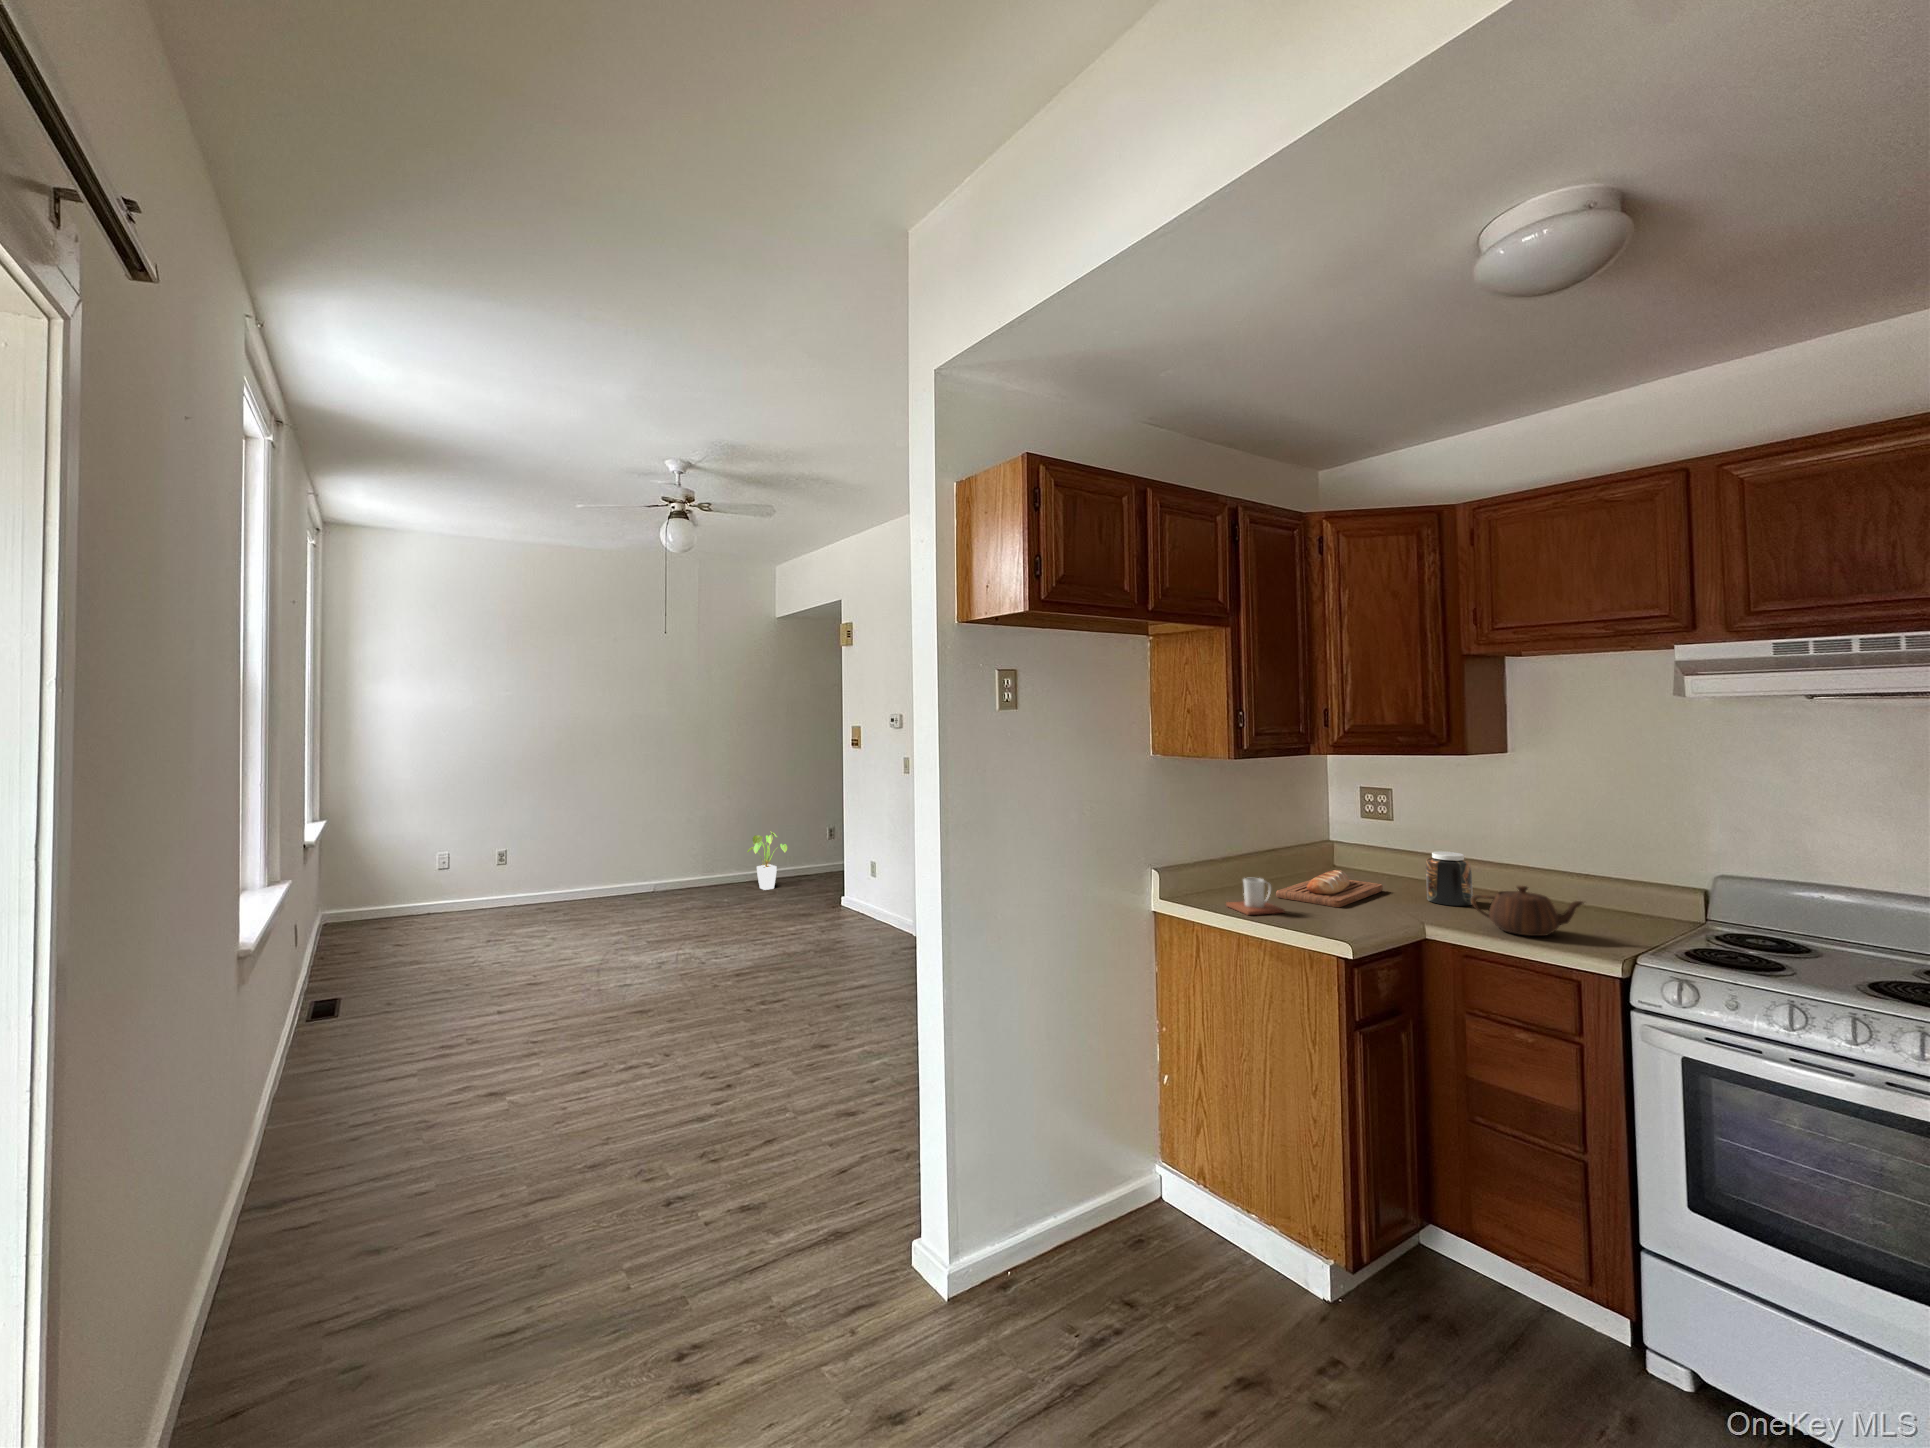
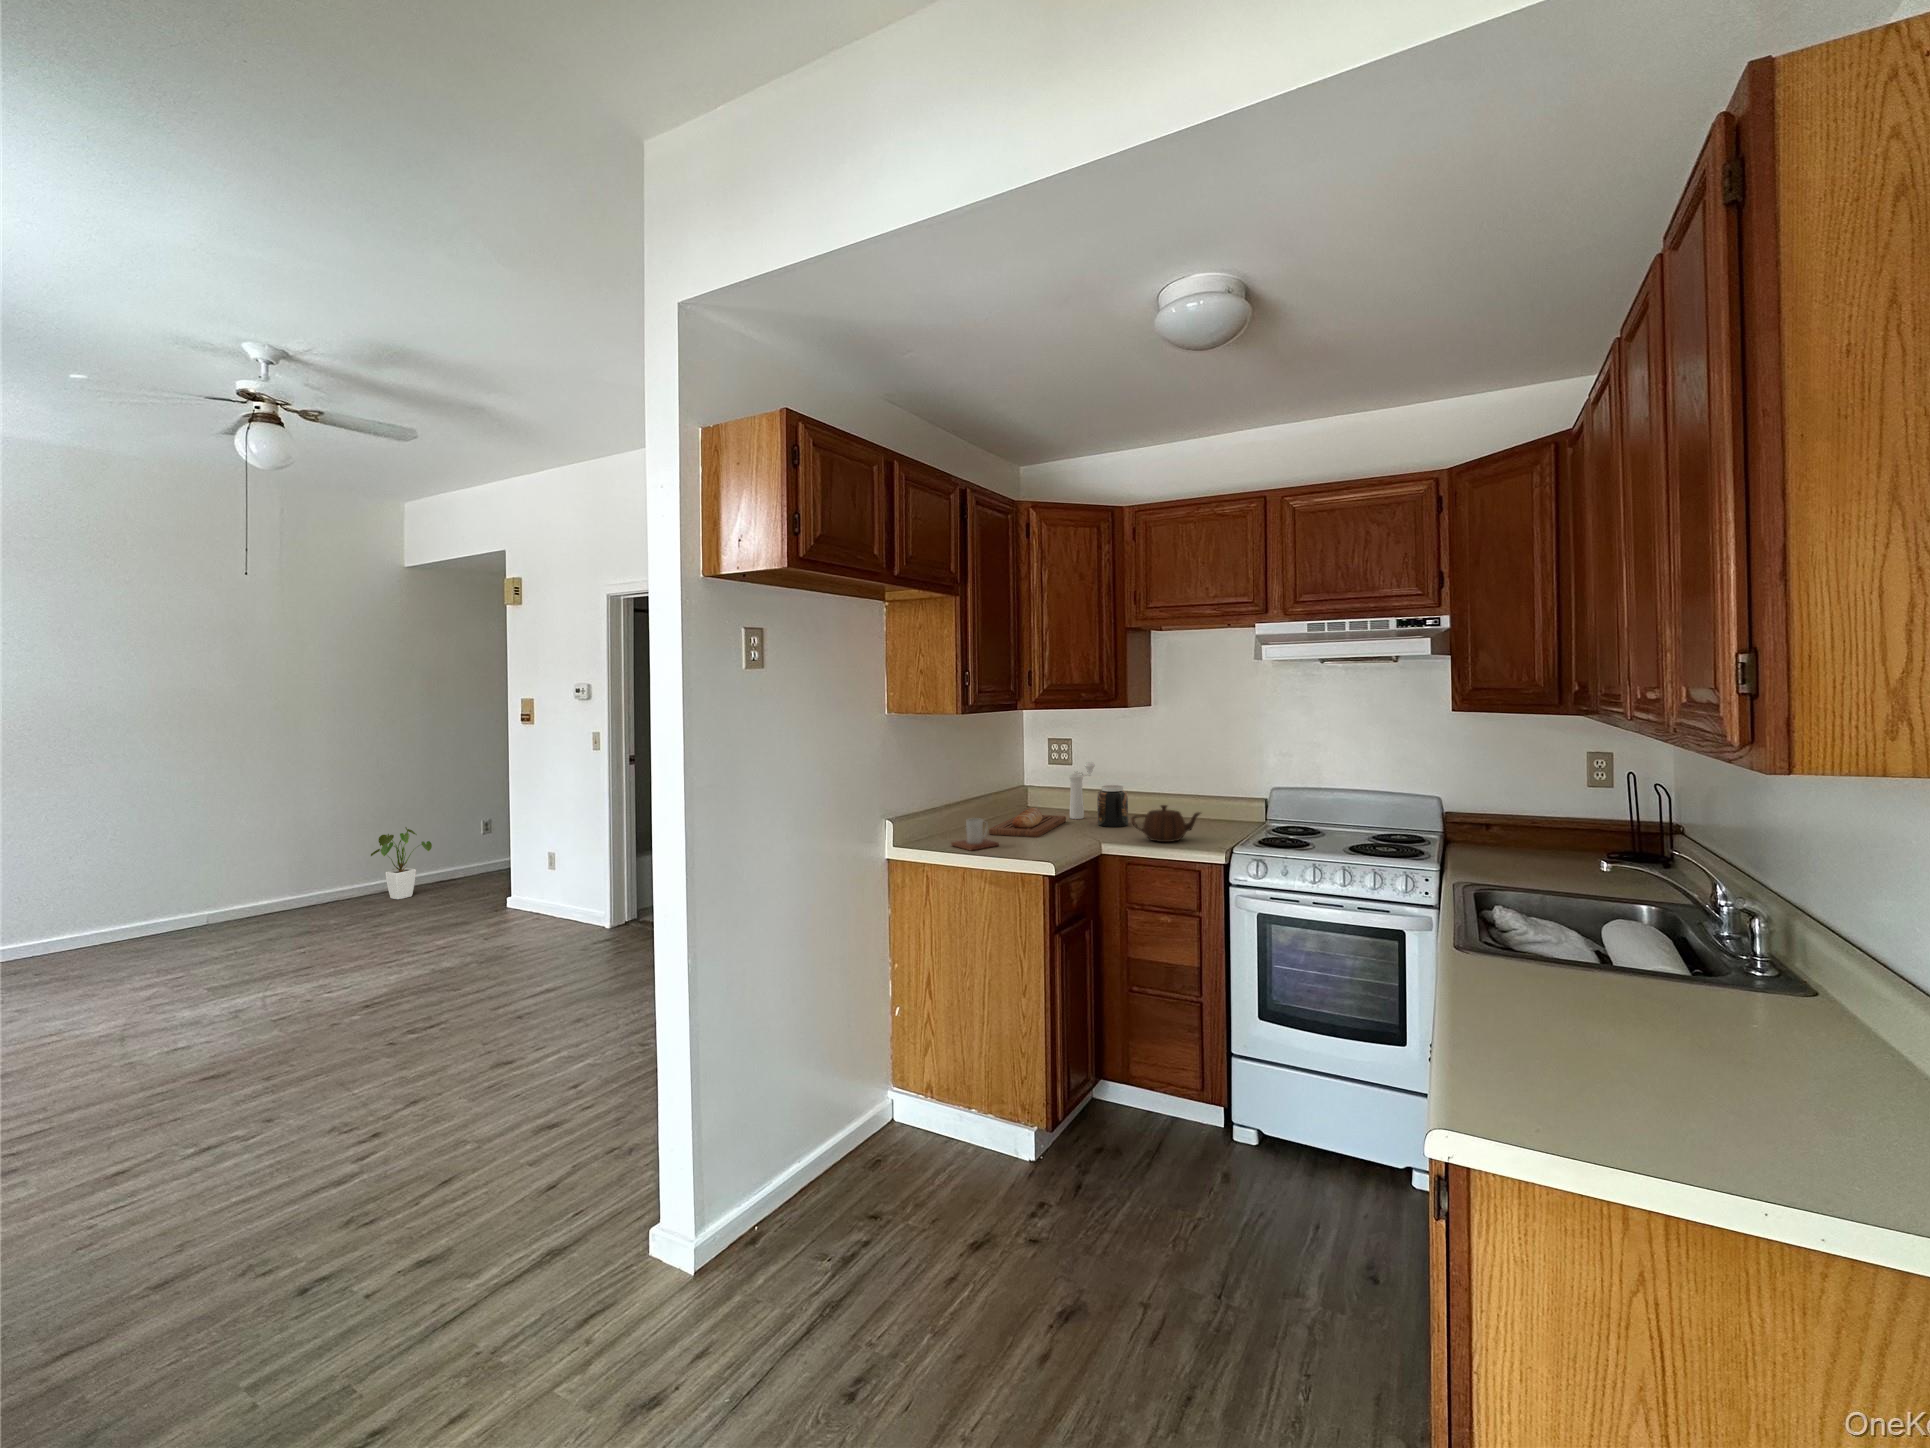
pepper mill: none [1387,820,1426,889] -> present [1069,762,1095,819]

